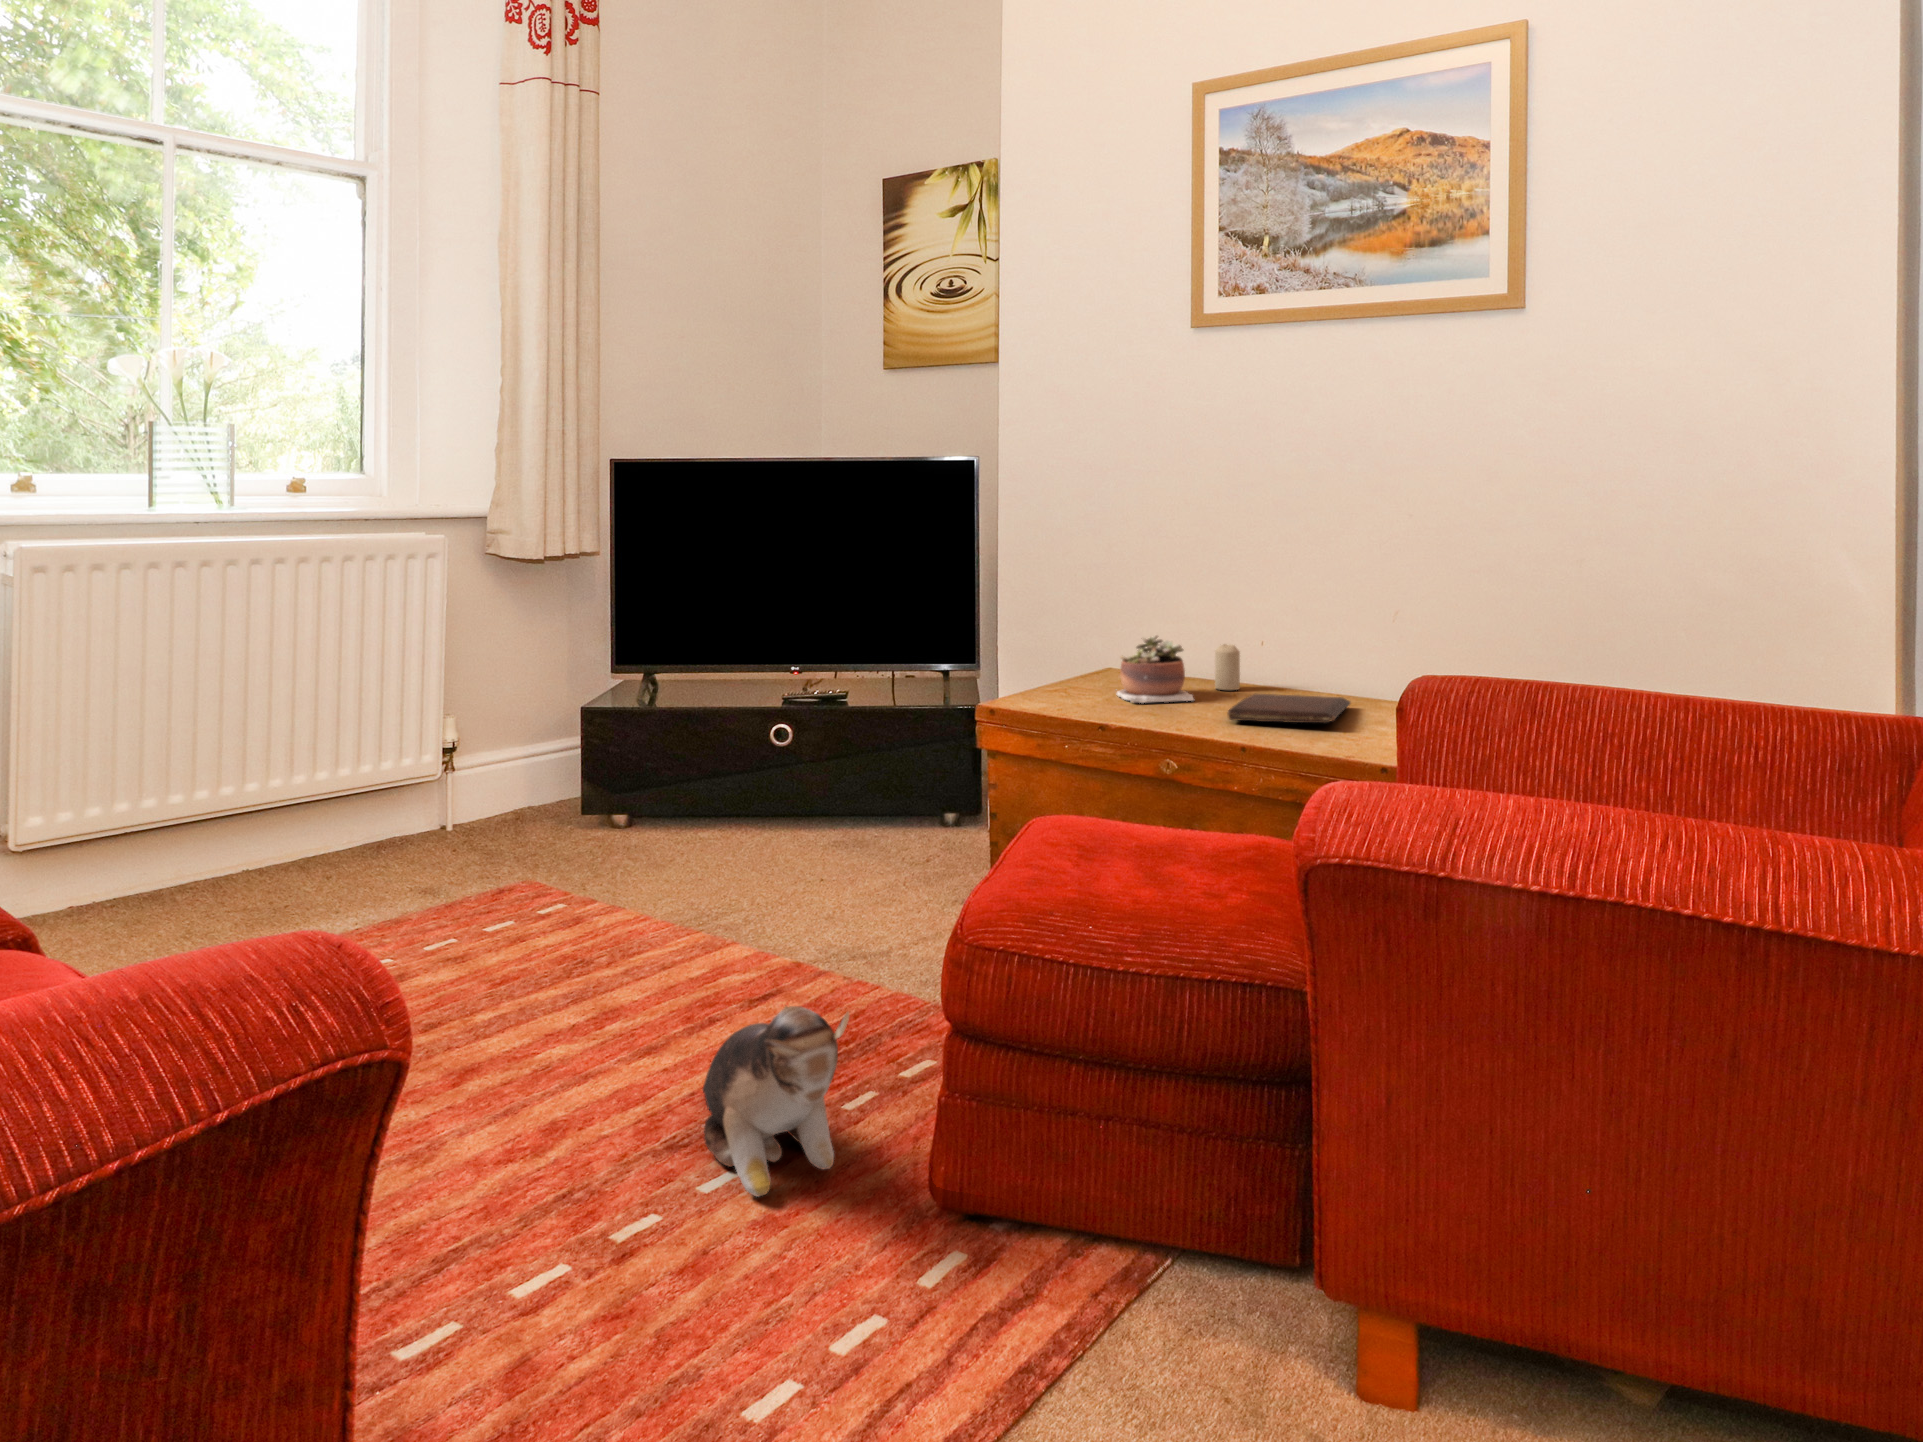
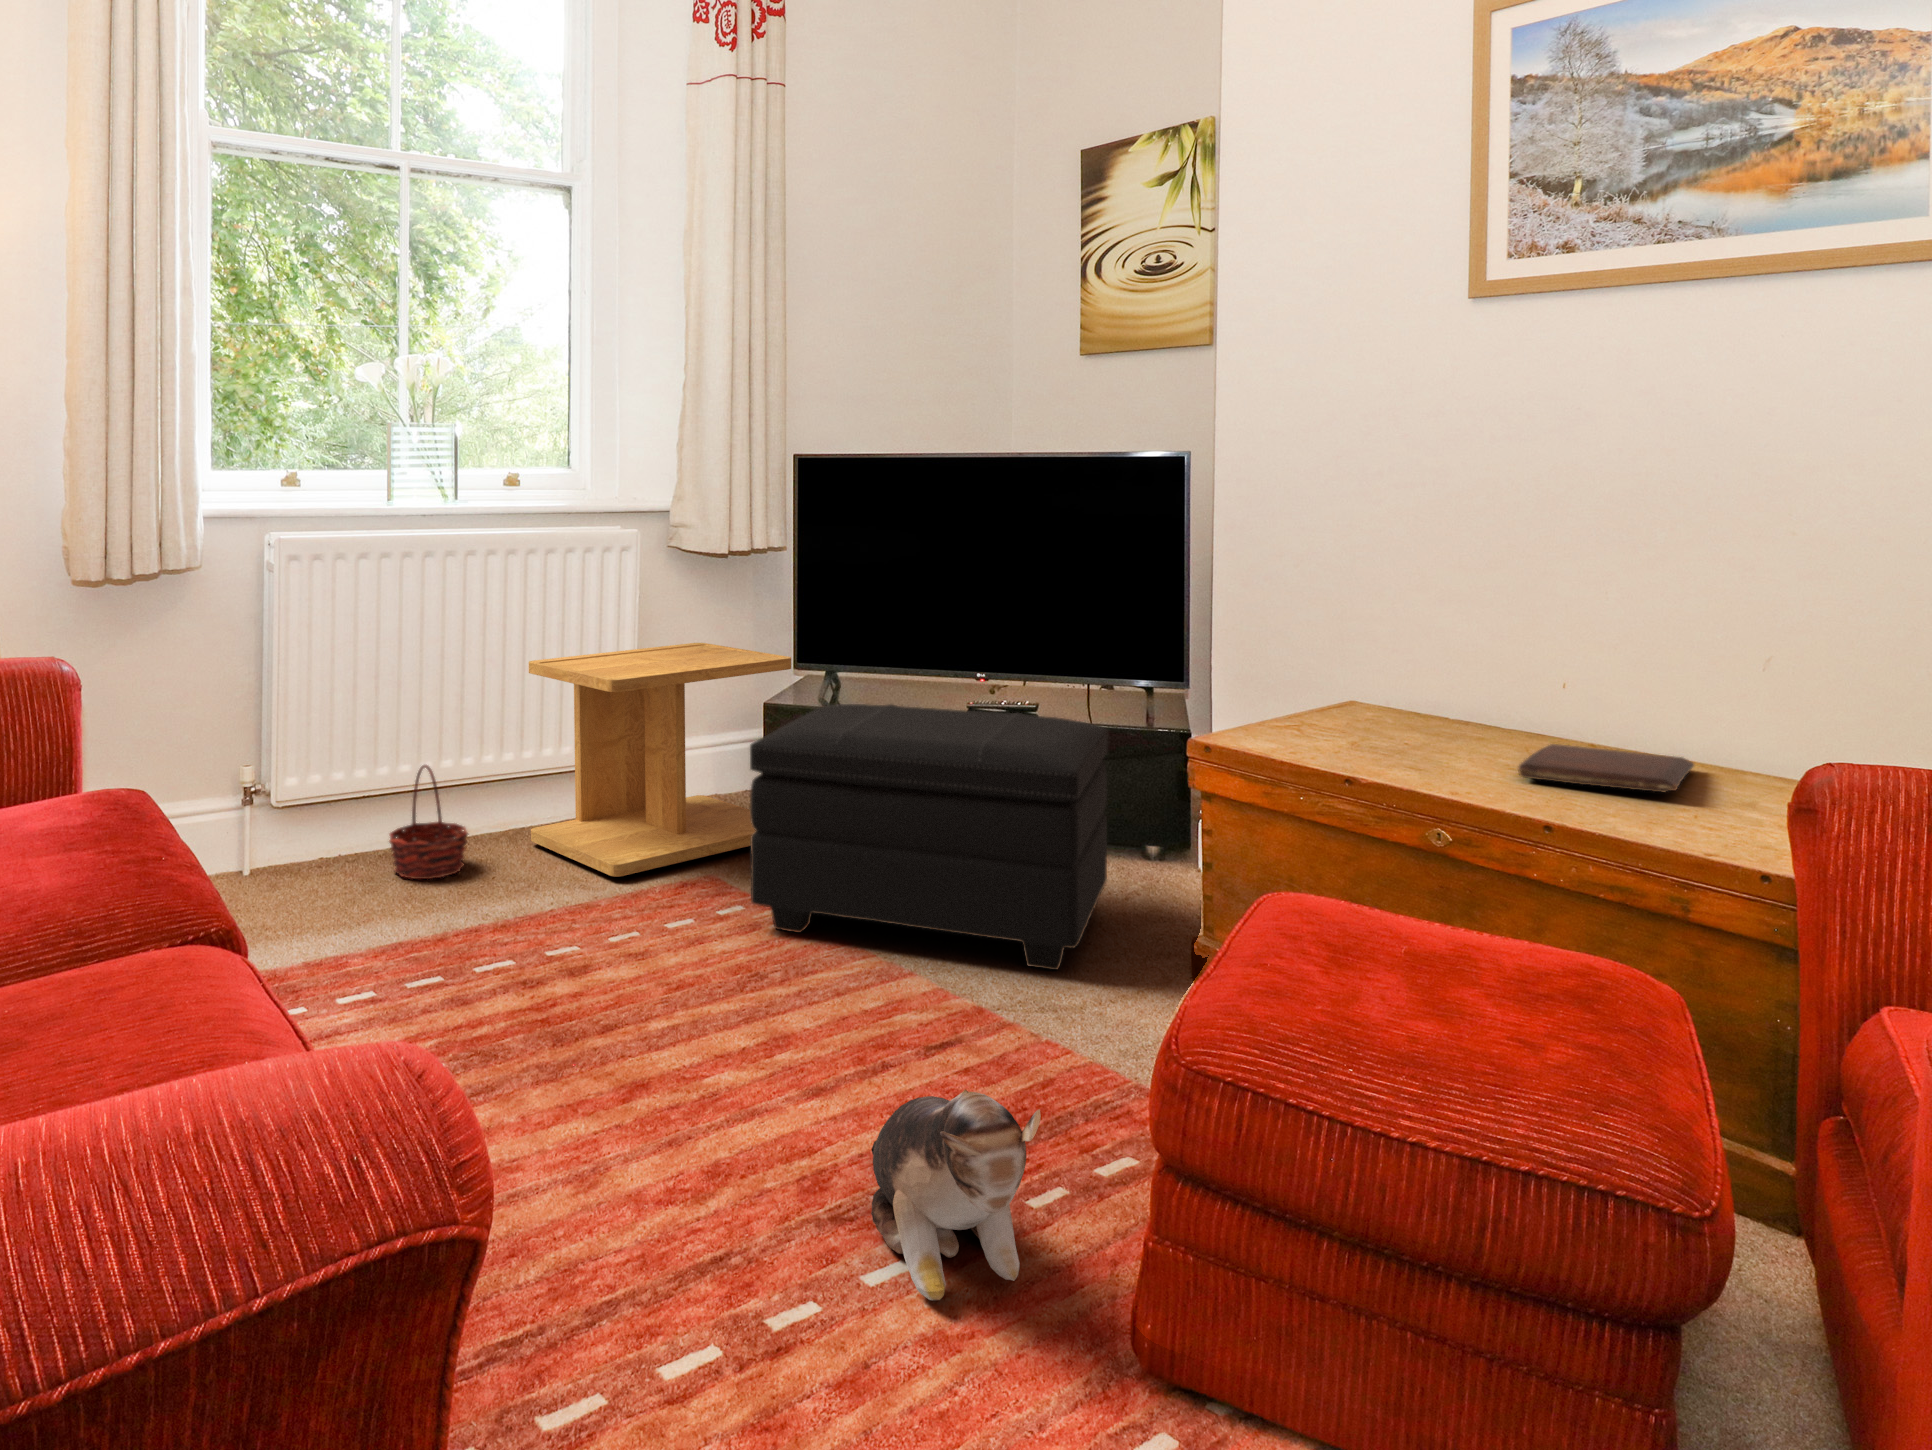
succulent plant: present [1116,635,1194,703] -> none [1359,665,1468,747]
candle: present [1215,644,1240,690] -> none [1493,679,1529,736]
side table: none [329,648,616,887] -> present [529,643,791,877]
footstool: none [575,696,912,925] -> present [750,704,1108,970]
basket: none [167,788,263,912] -> present [389,765,468,879]

